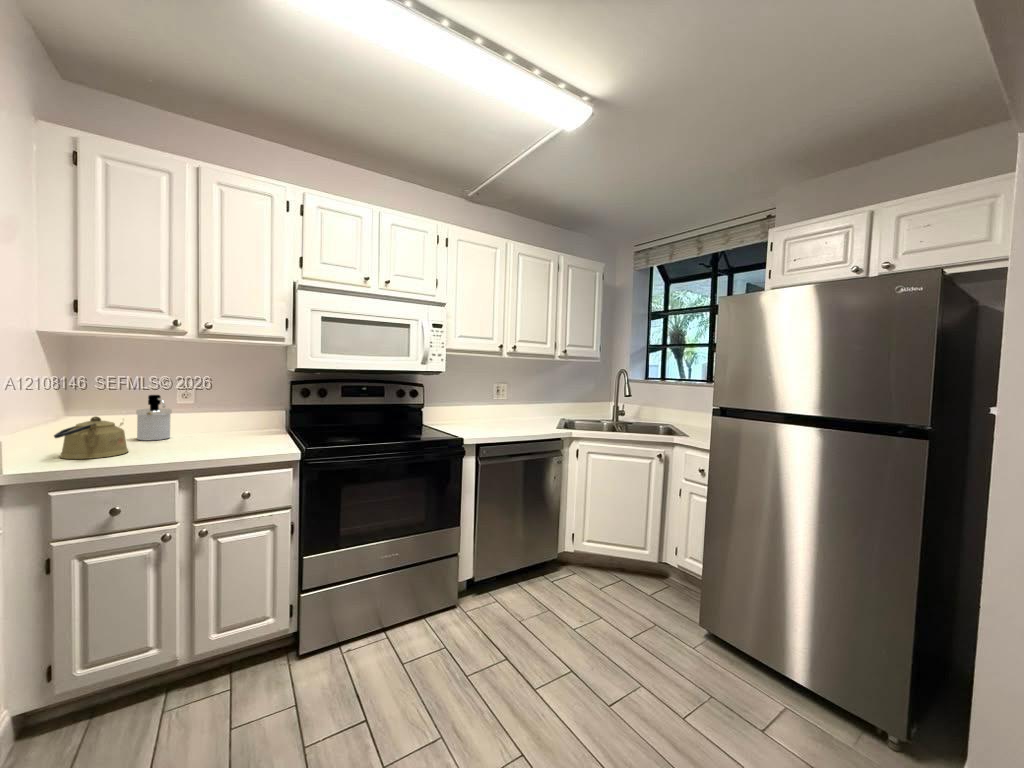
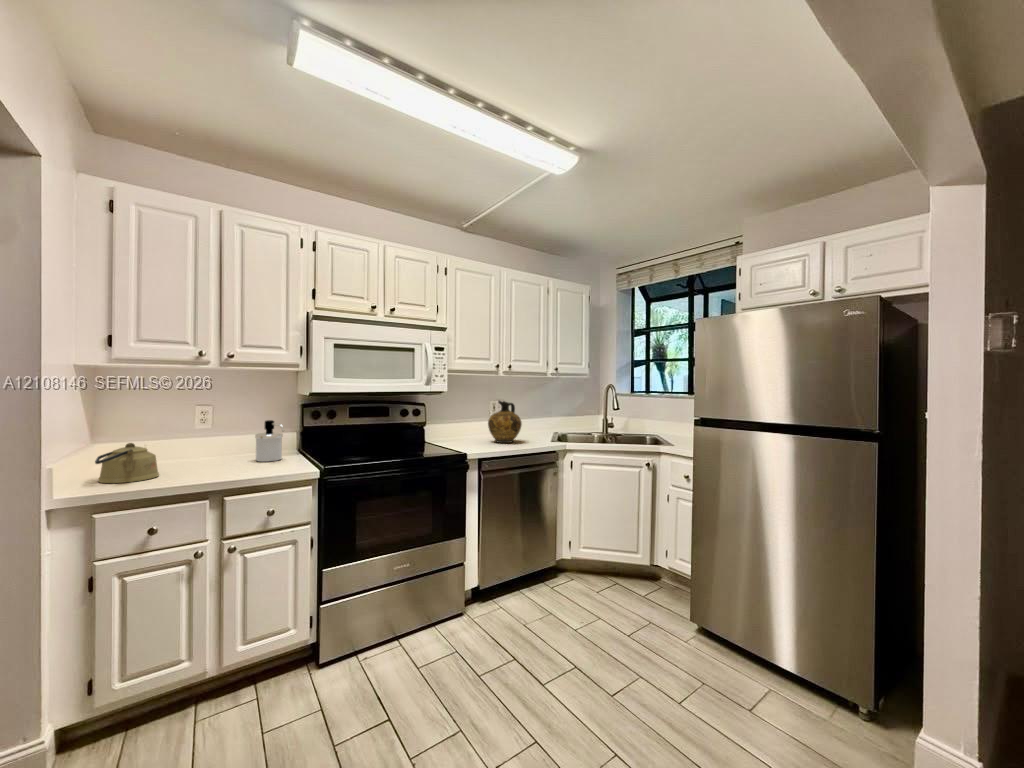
ceramic jug: none [491,383,526,428] -> present [488,401,522,443]
soap dispenser: present [136,395,172,440] -> present [255,420,284,462]

